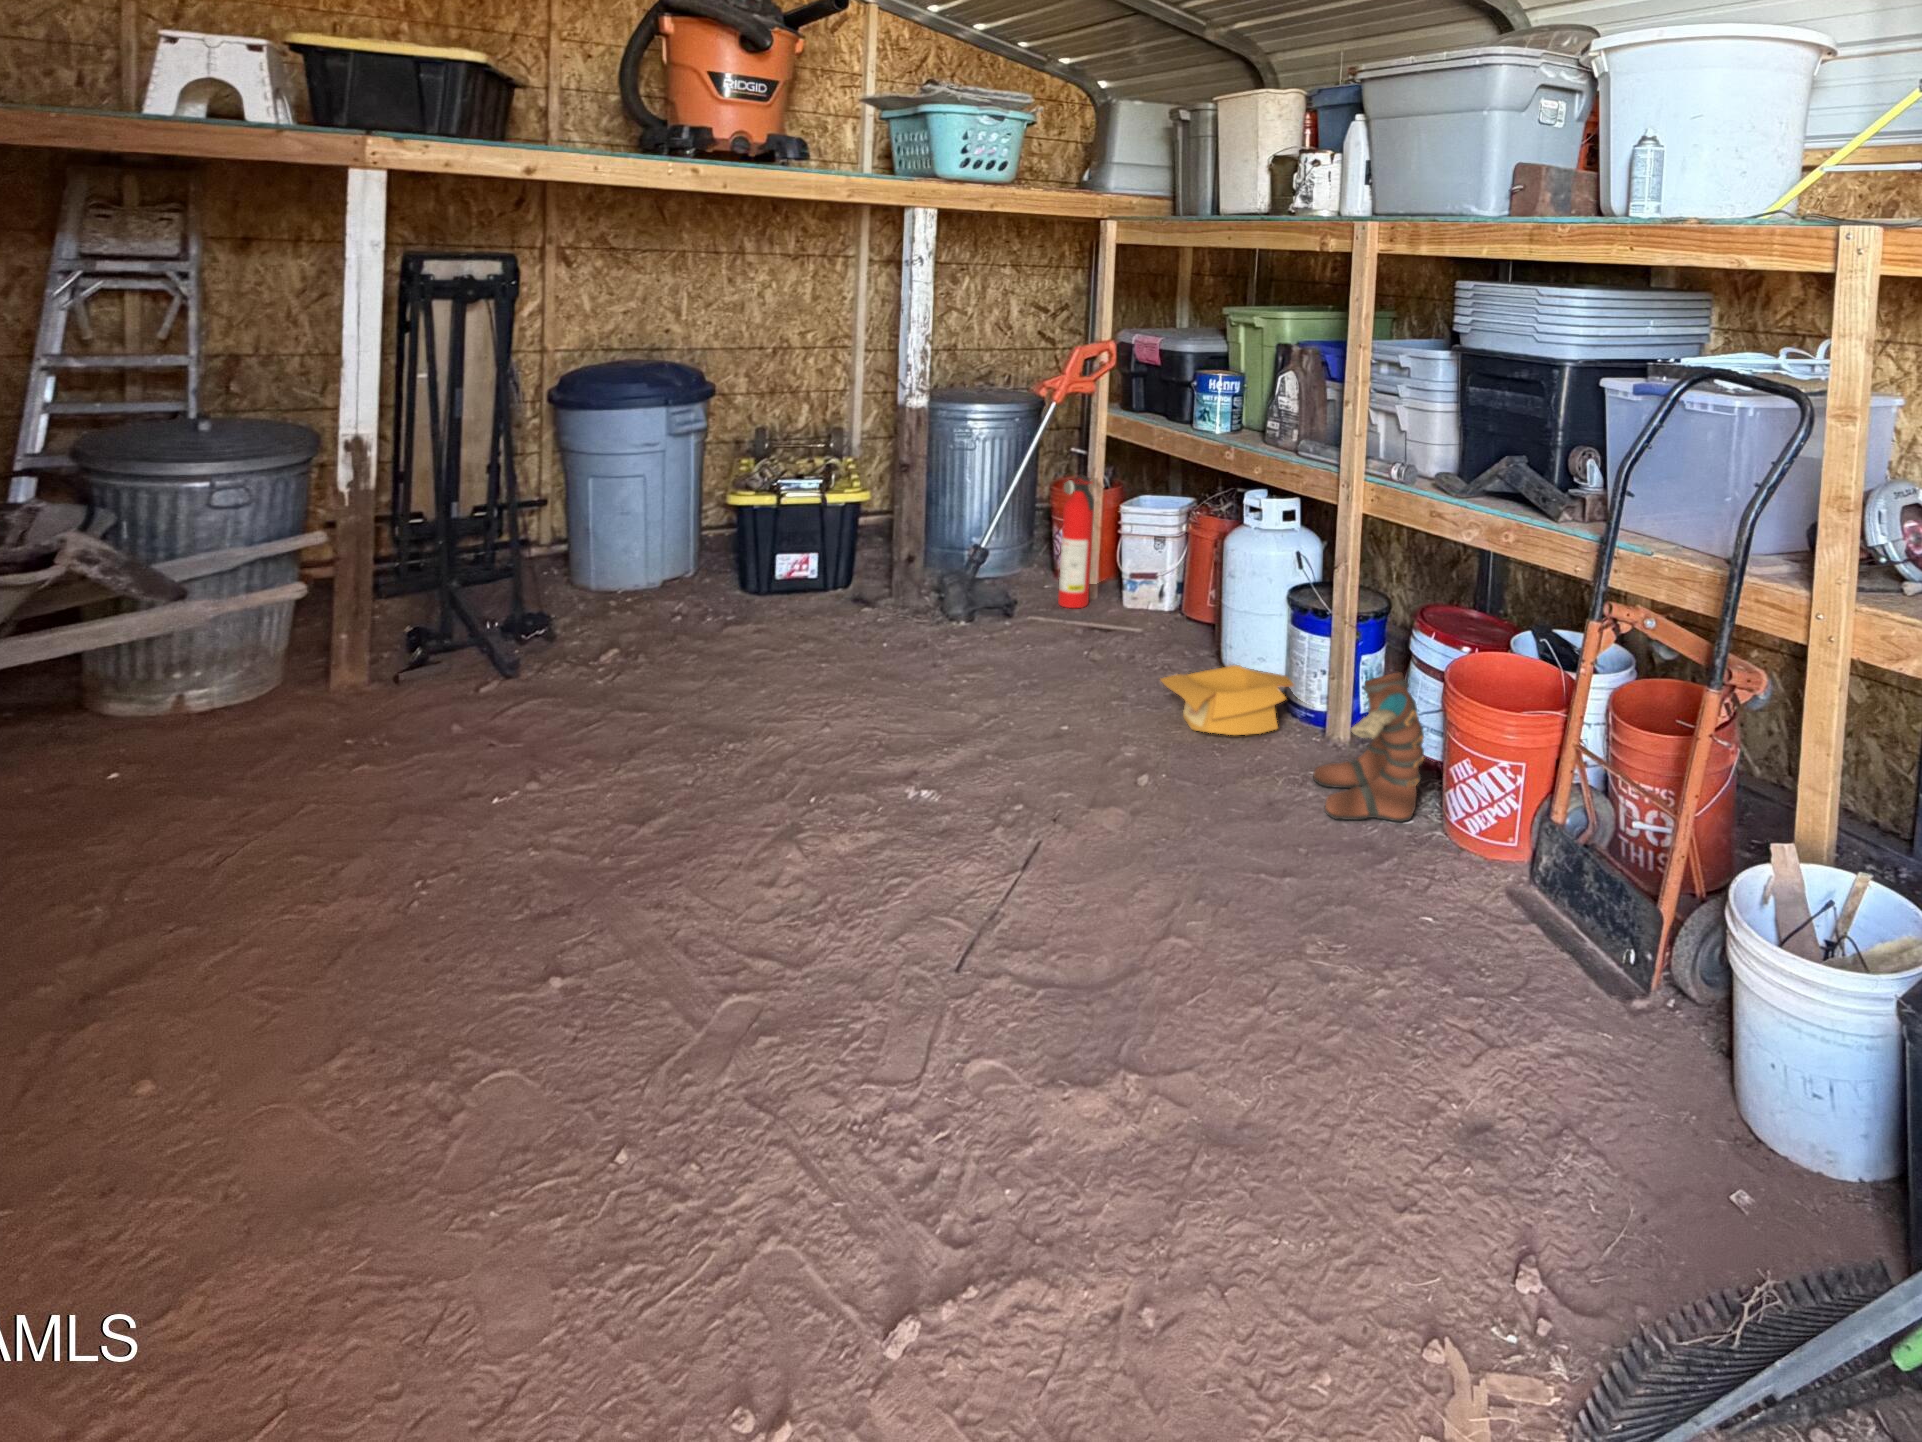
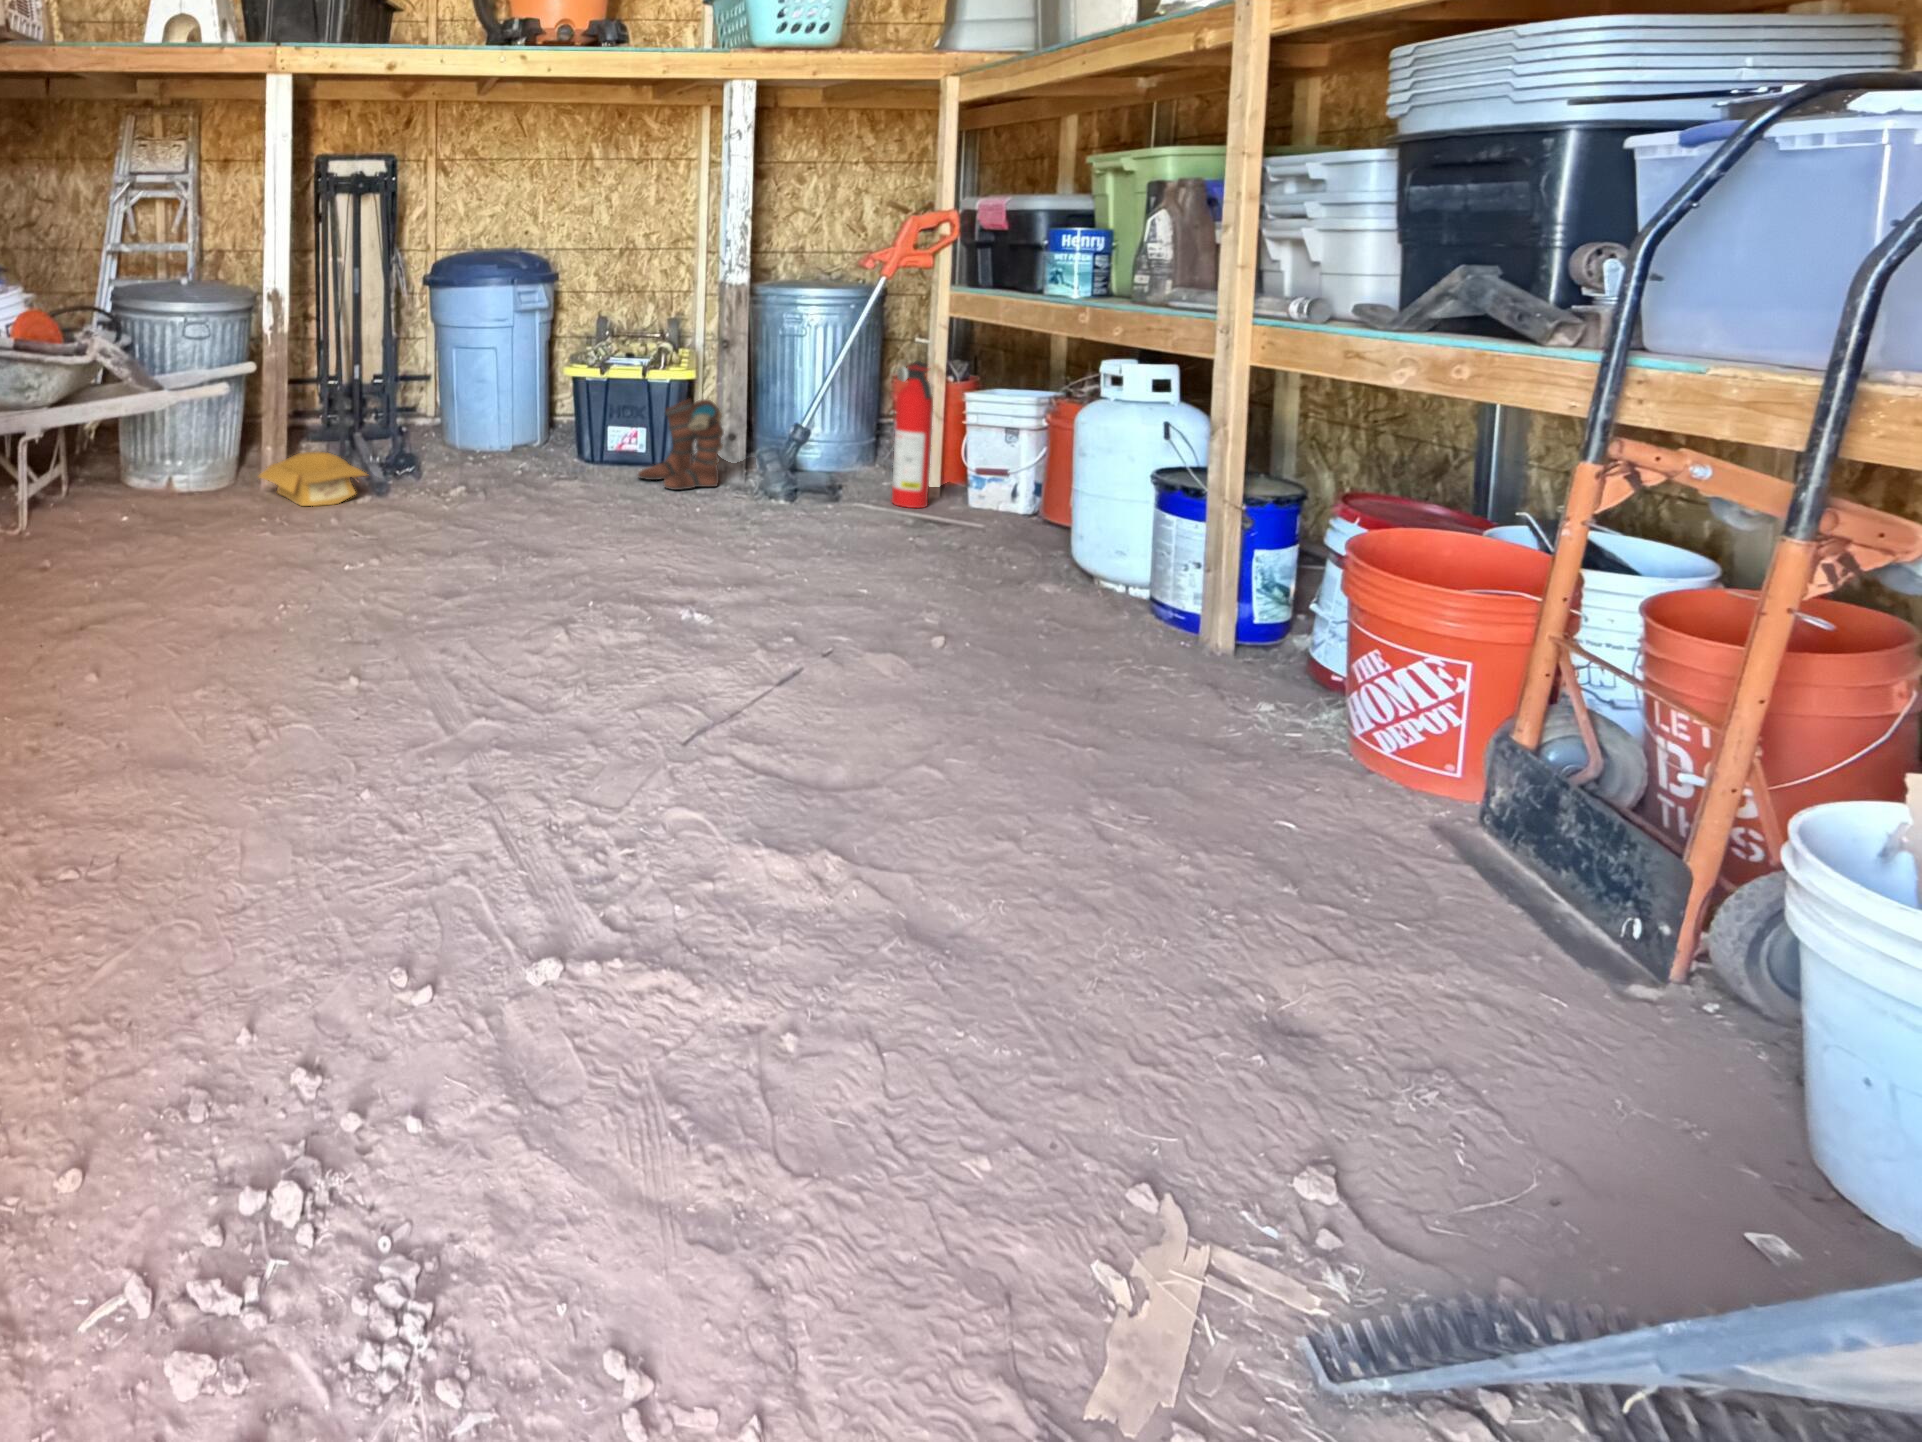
cardboard box: present [1160,665,1294,735] -> present [259,452,367,506]
boots: present [1313,672,1425,822] -> present [638,399,724,490]

